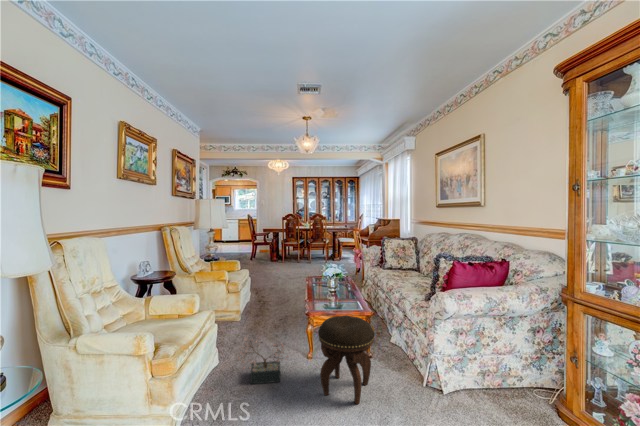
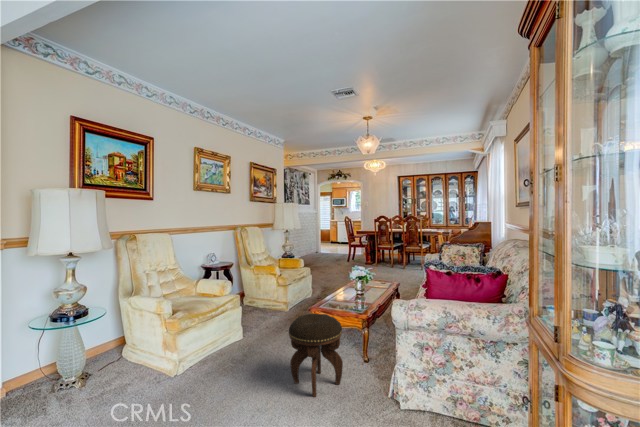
decorative plant: present [238,337,288,384] -> none [239,320,283,365]

